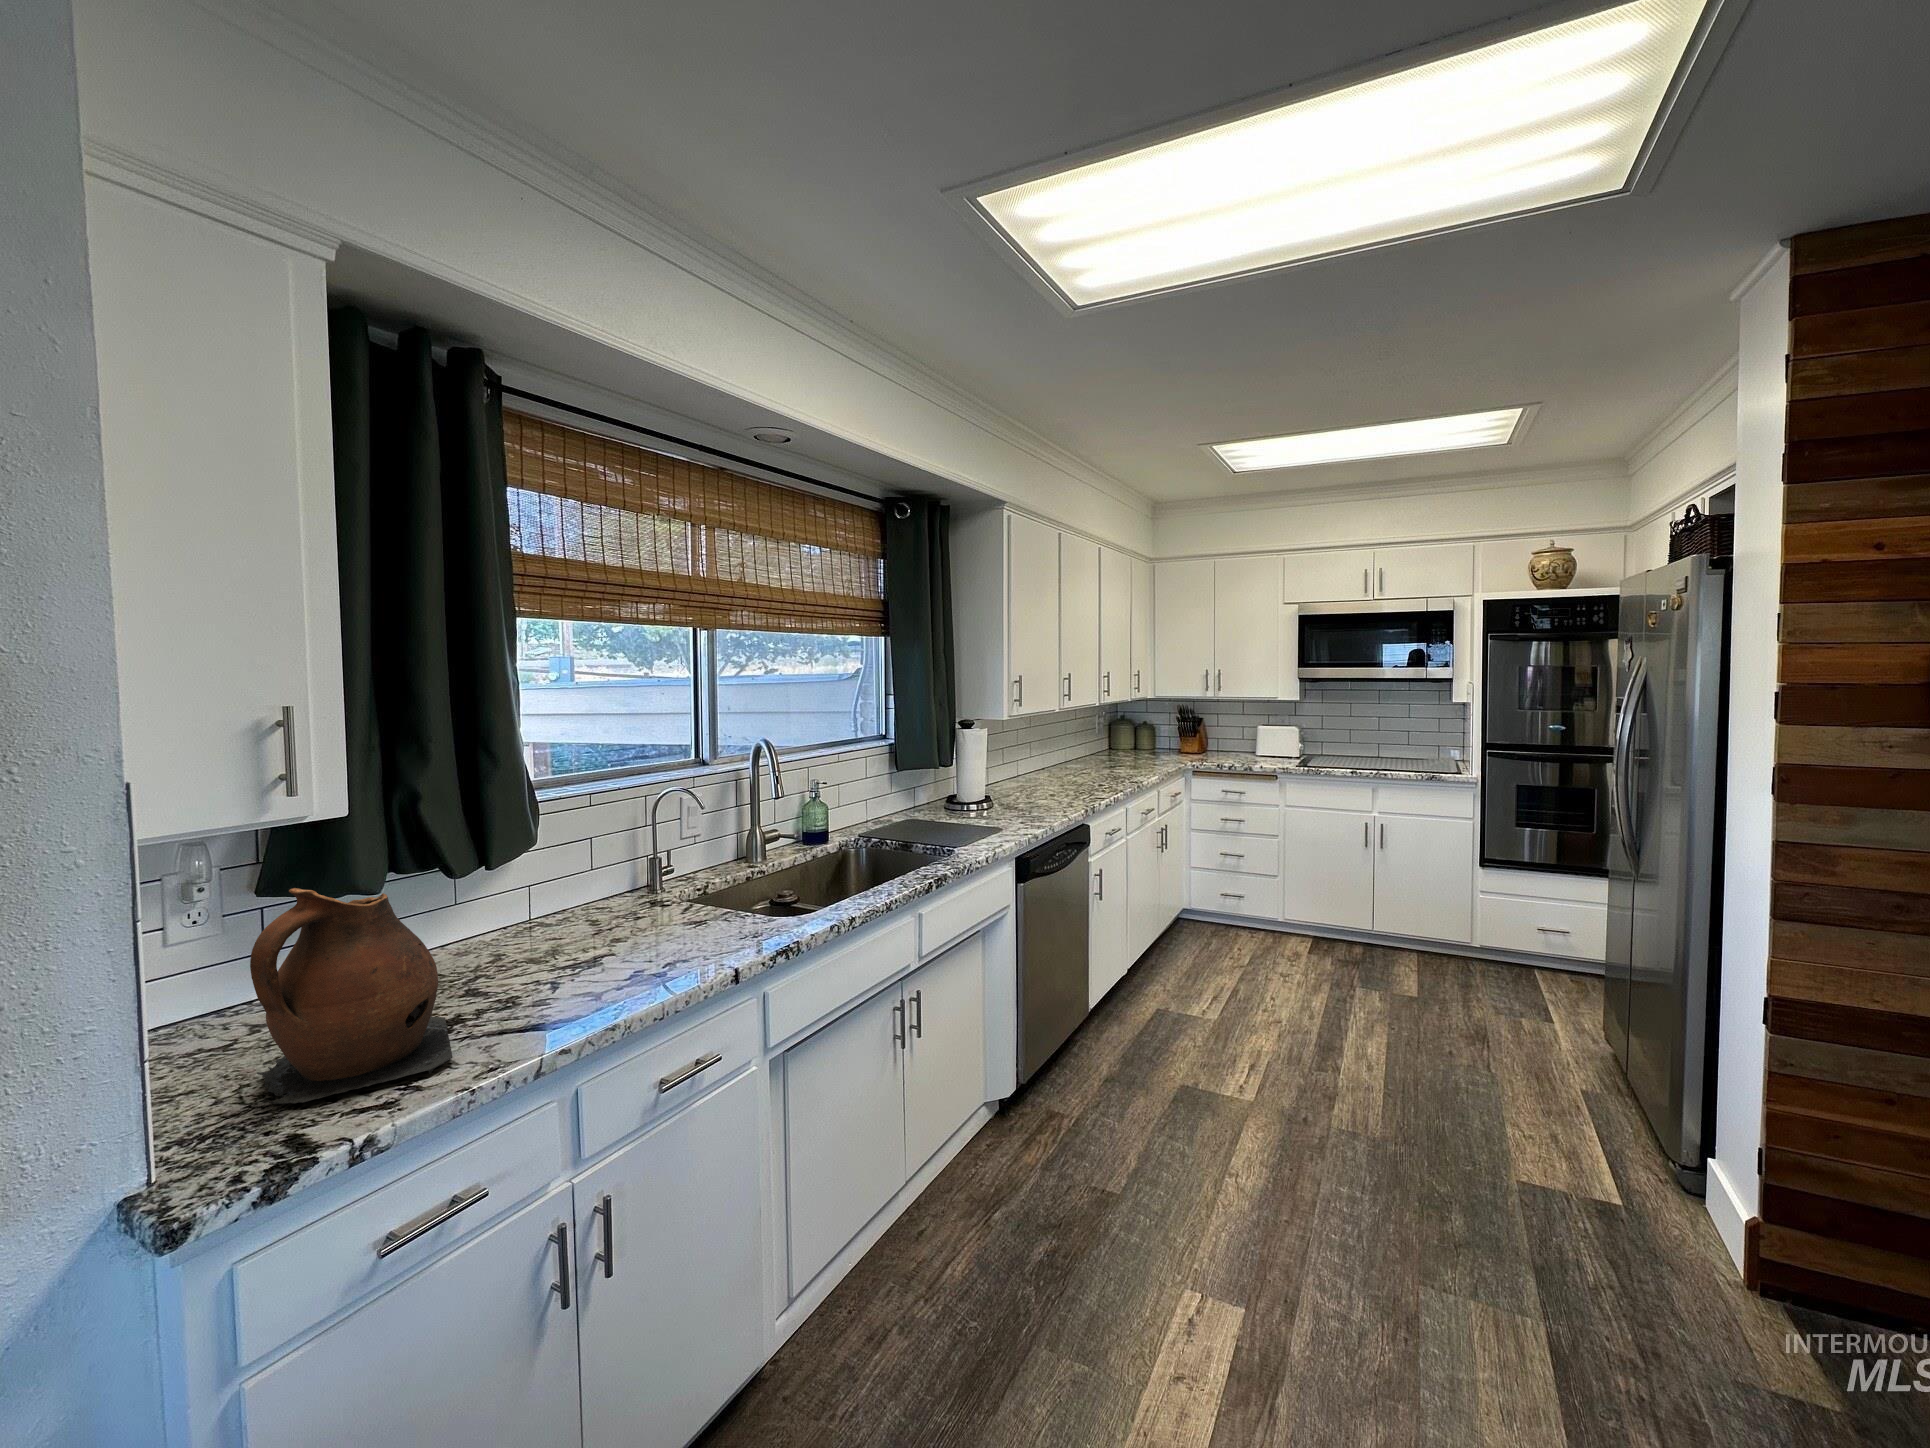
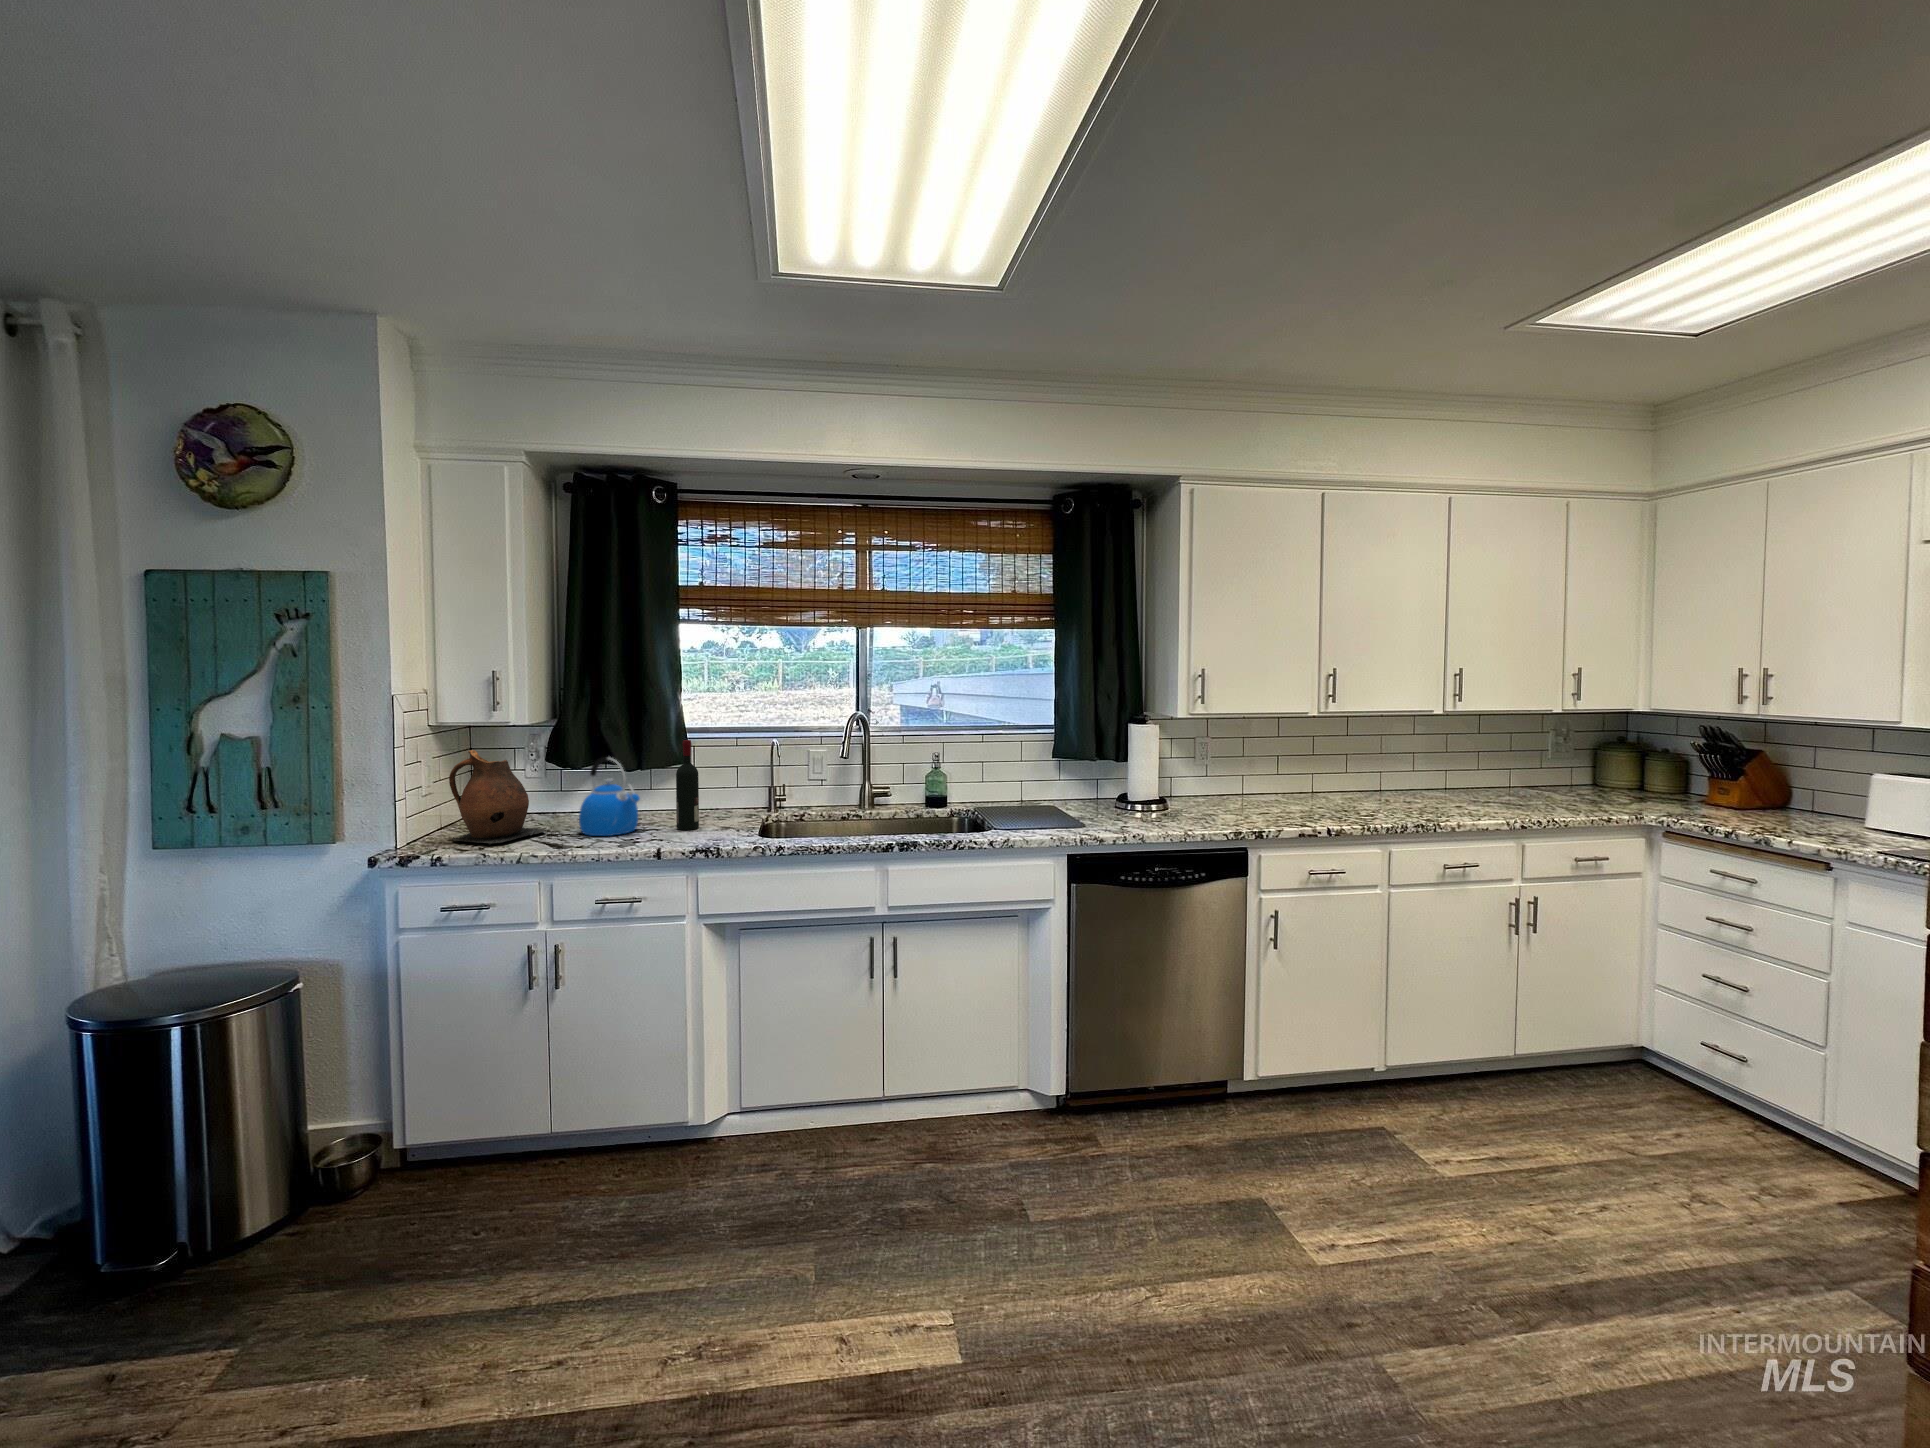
wine bottle: none [630,800,669,943] -> present [676,740,699,830]
kettle: none [489,847,628,997] -> present [579,756,640,836]

